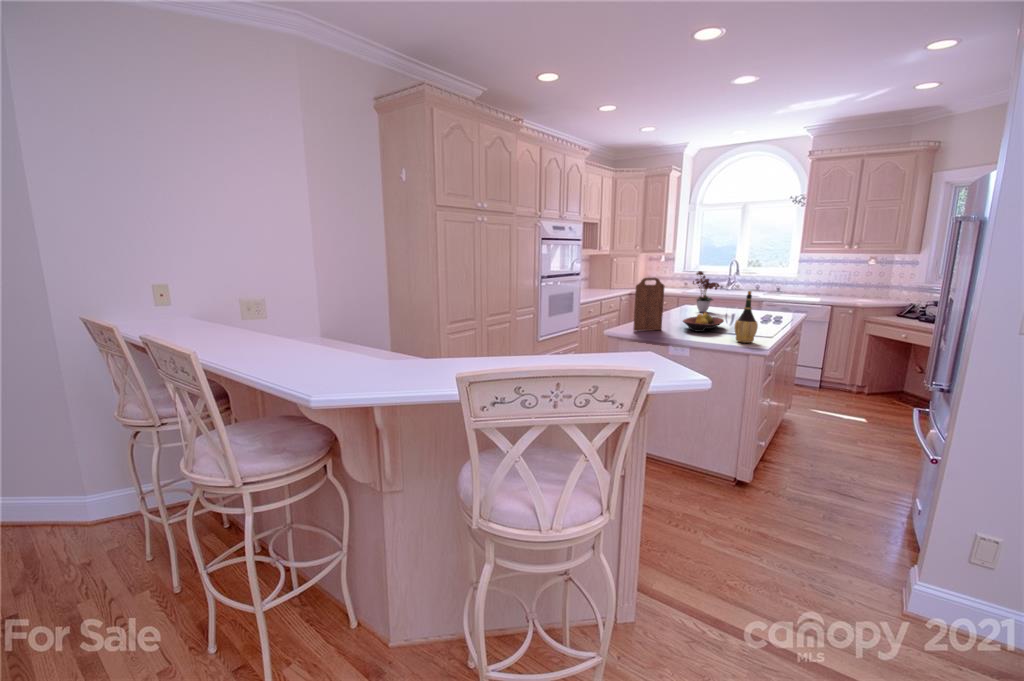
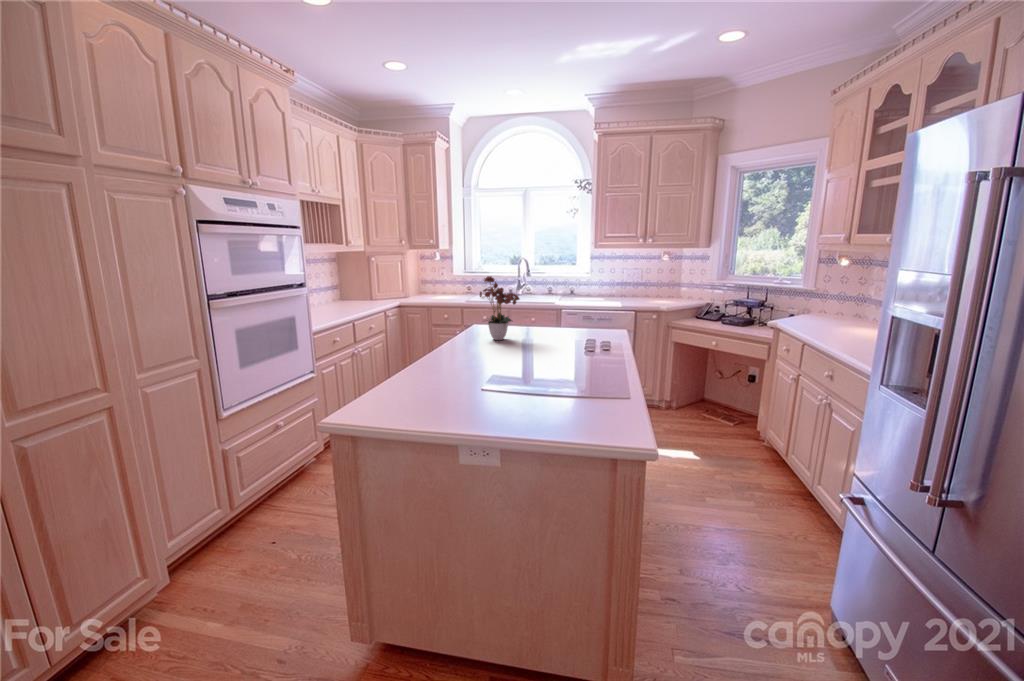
cutting board: present [633,278,665,331] -> none [367,298,433,416]
wine bottle: present [734,291,758,343] -> none [572,323,615,428]
fruit bowl: present [683,312,724,332] -> none [471,355,541,399]

